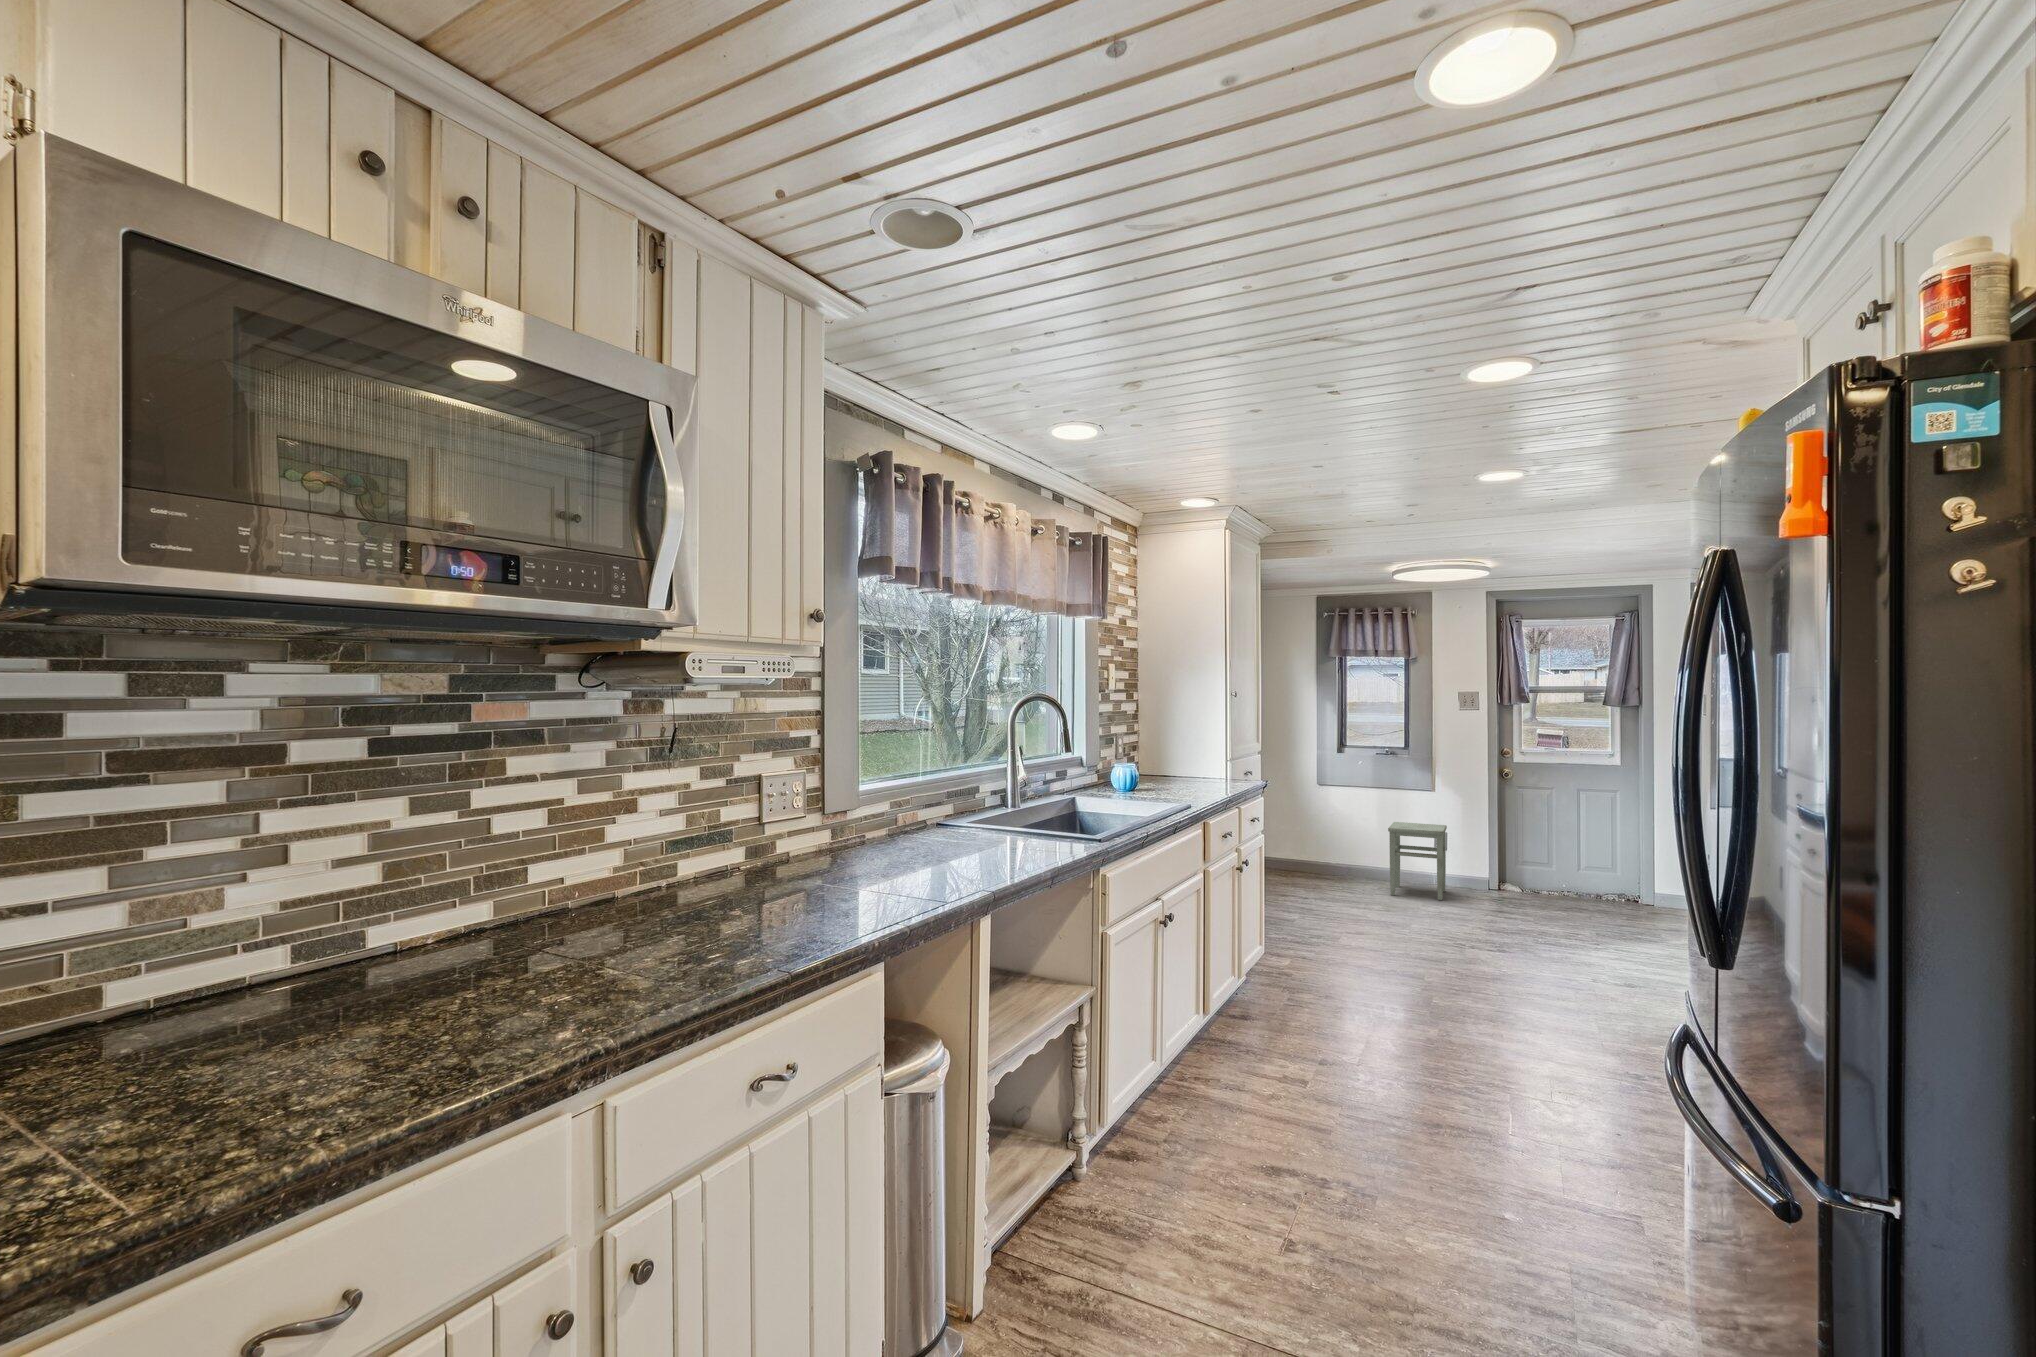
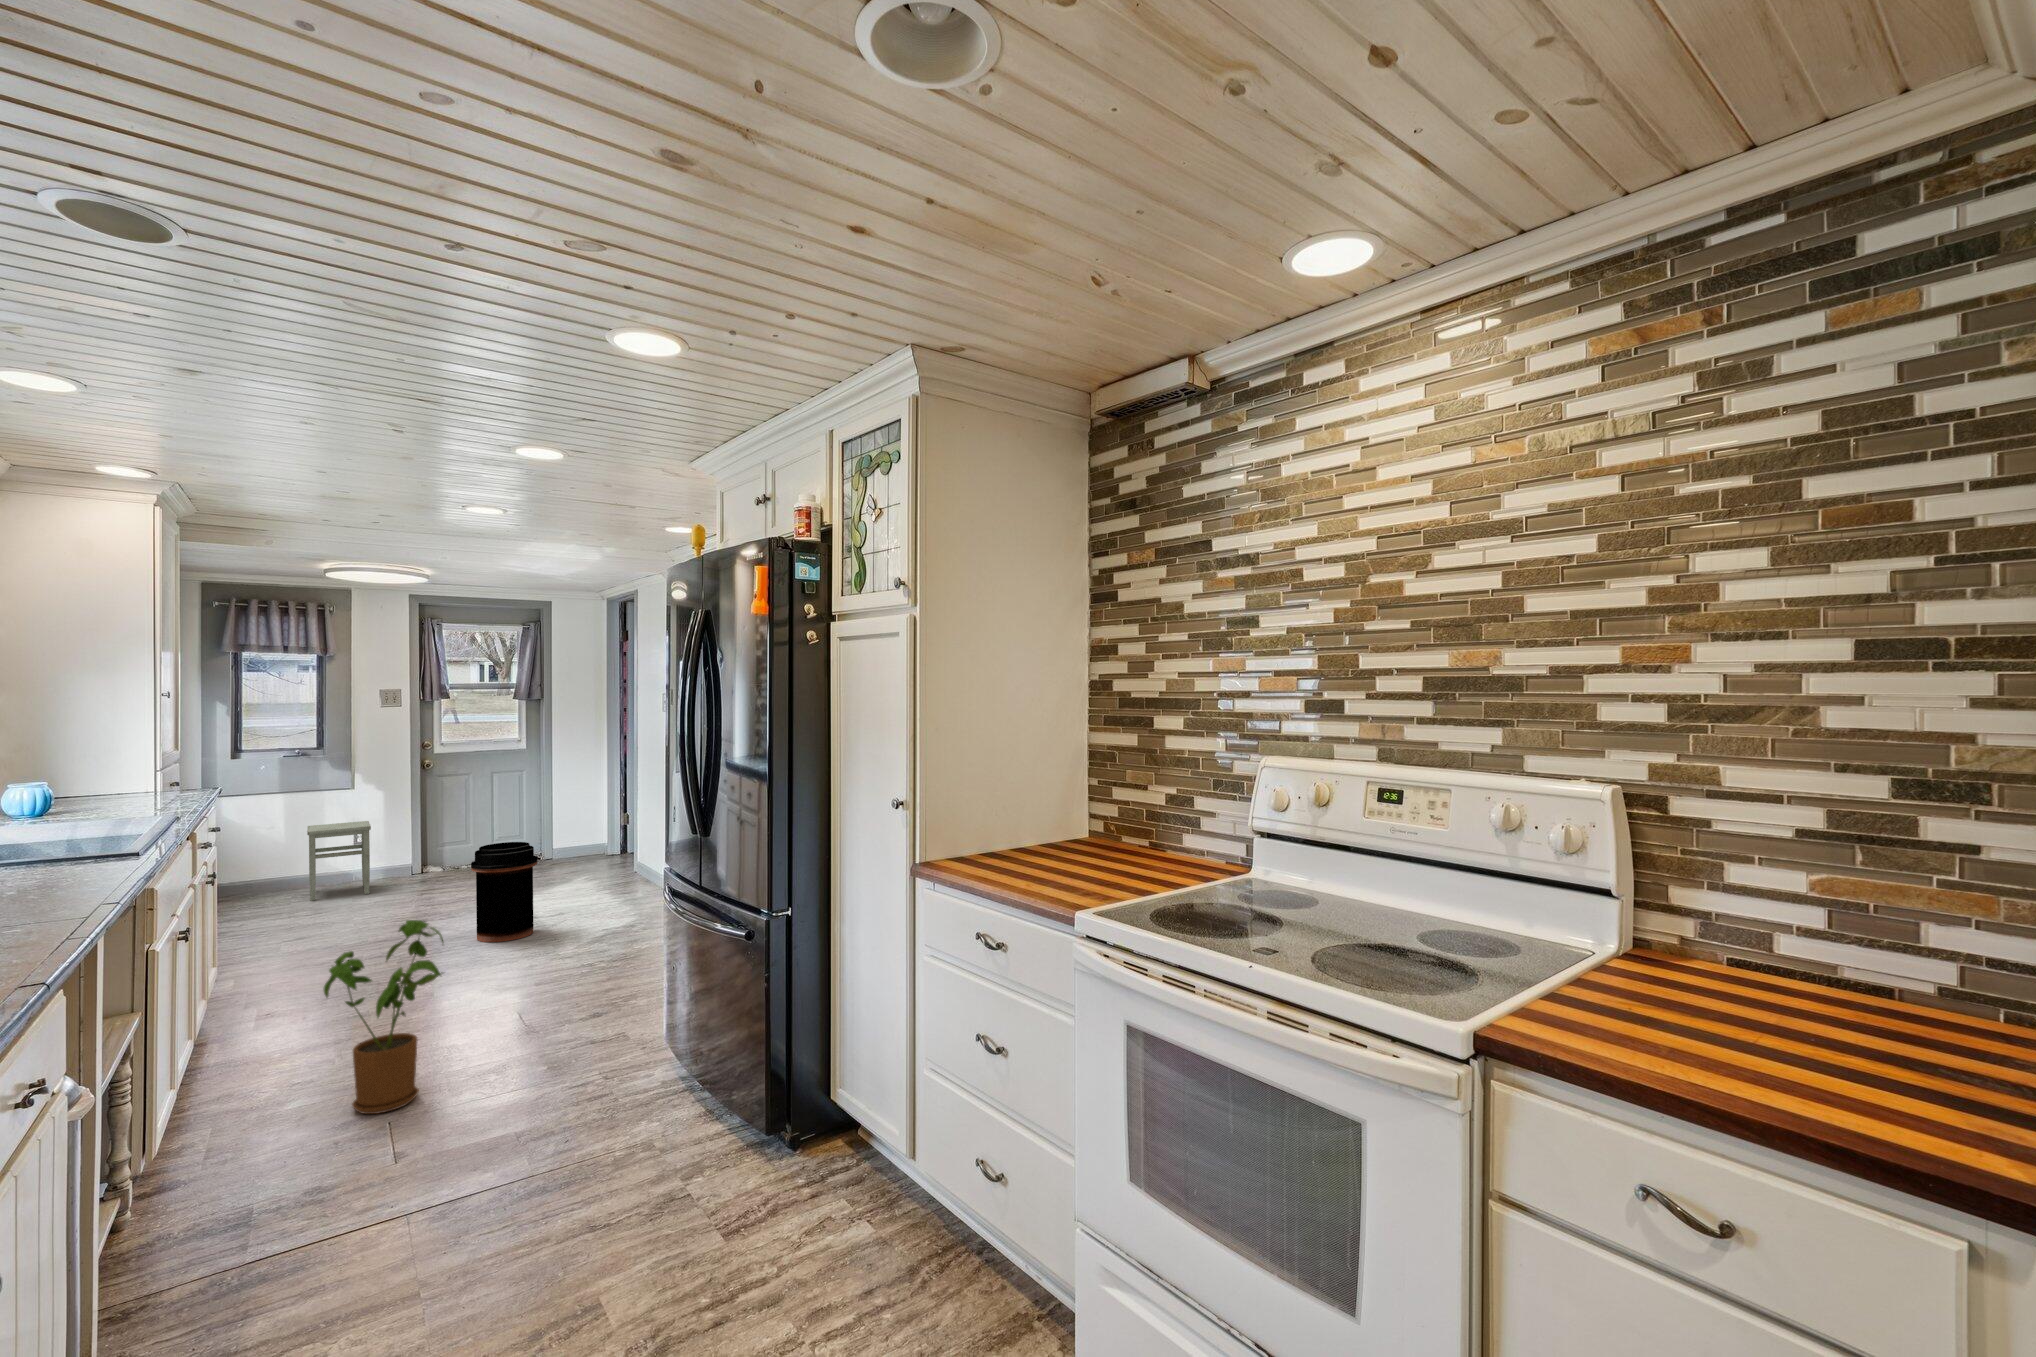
trash can: none [1510,878,1592,1002] -> present [471,842,538,942]
house plant: none [1262,962,1383,1183] -> present [324,920,443,1114]

